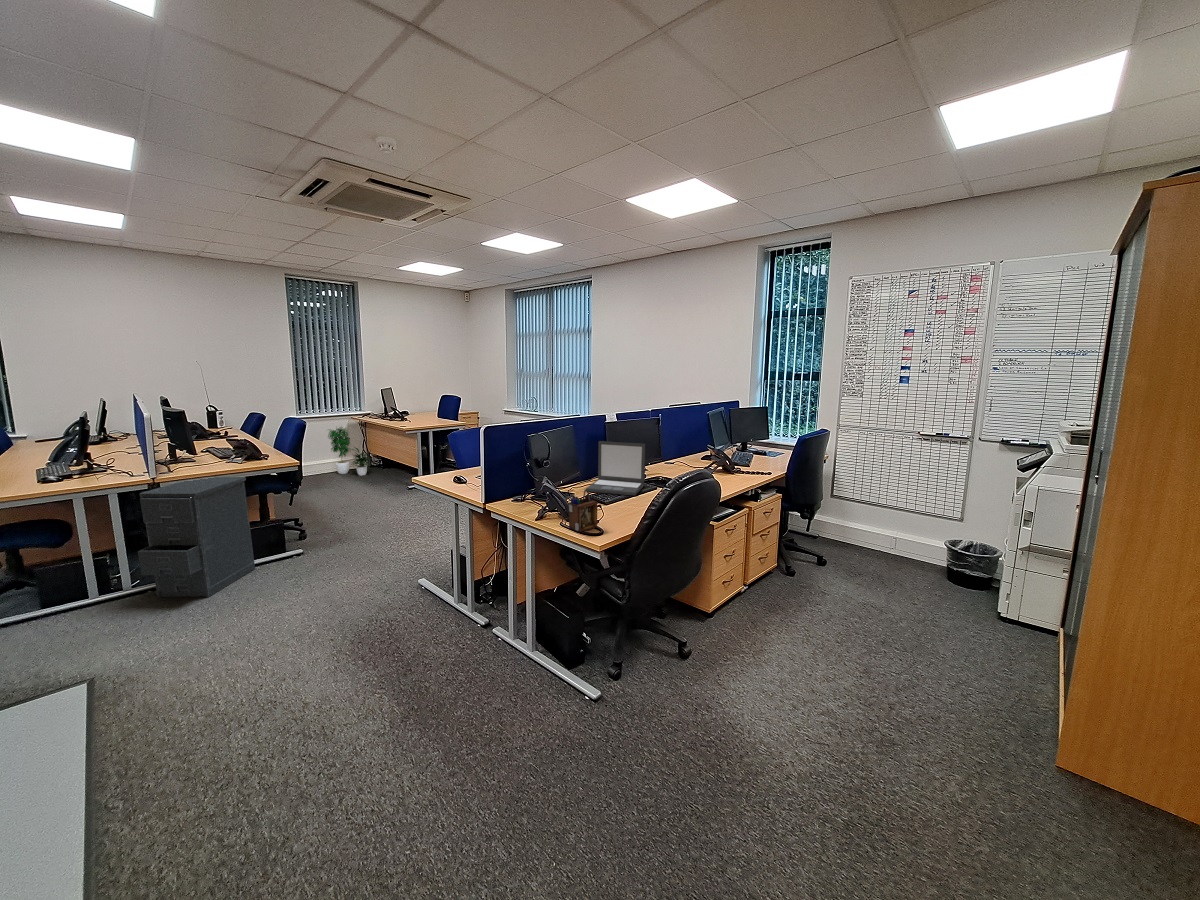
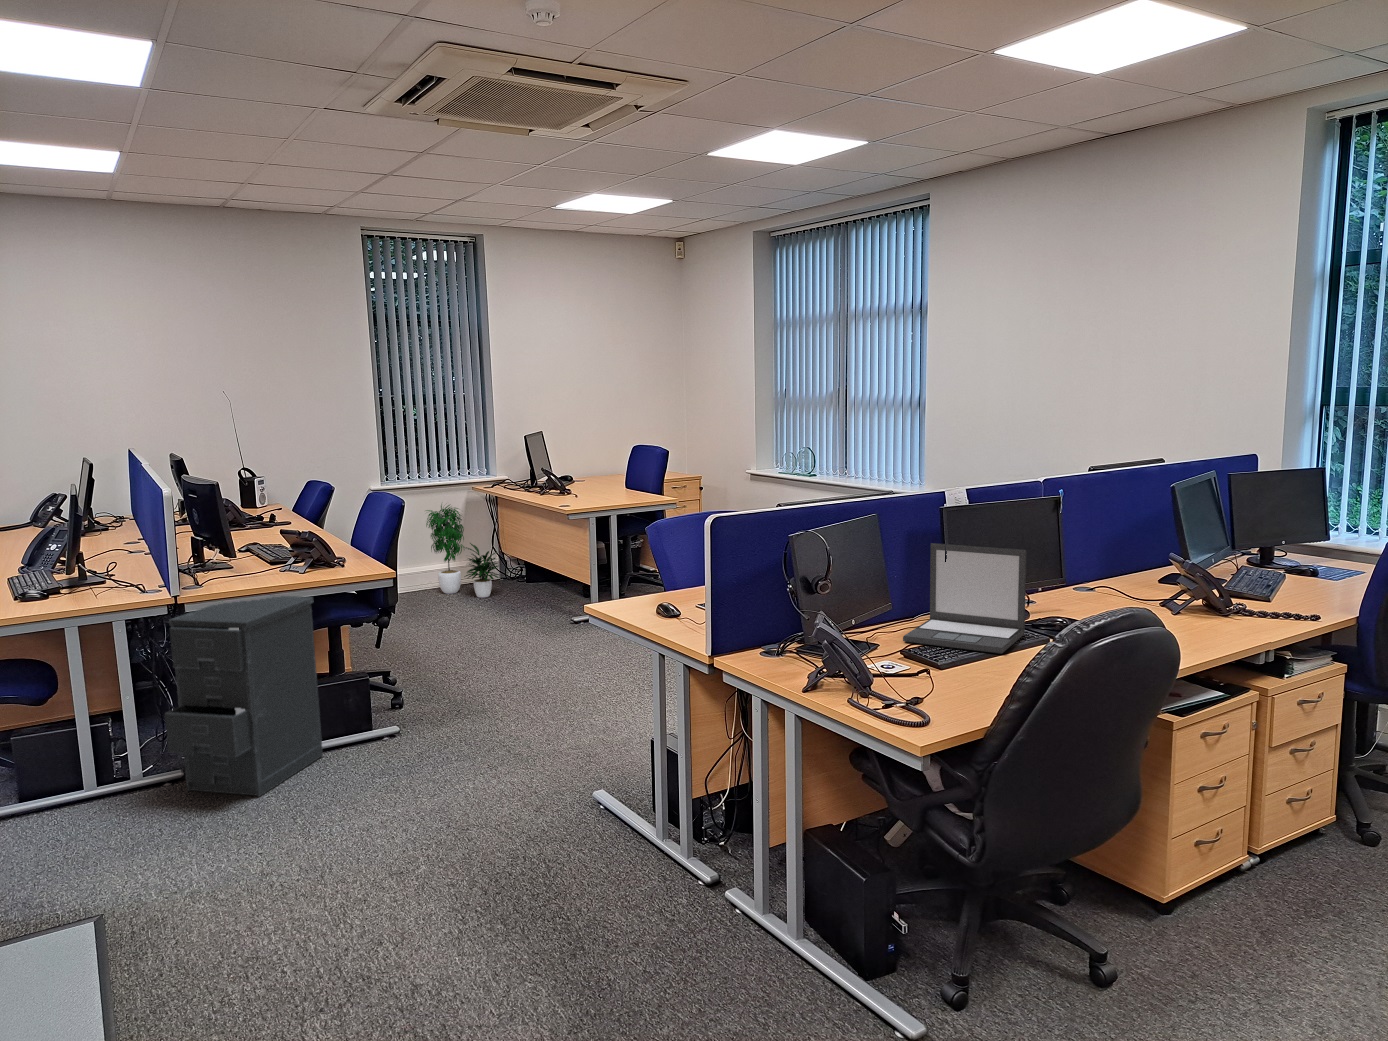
desk organizer: present [569,490,597,532] -> none [864,638,919,718]

